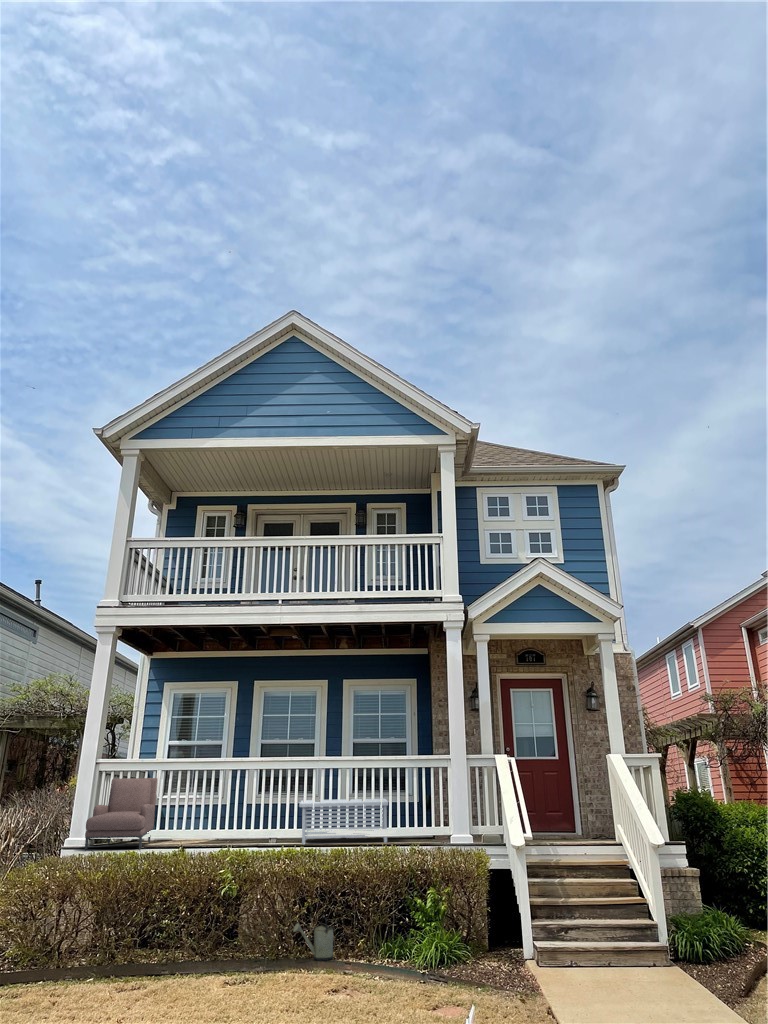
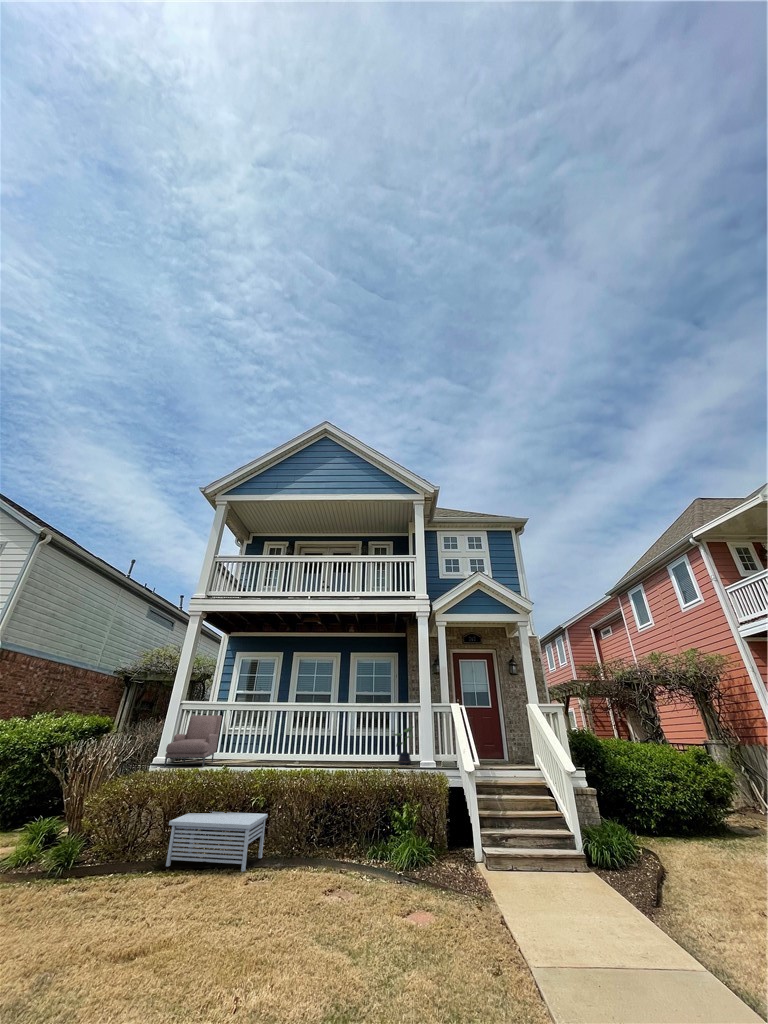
potted plant: none [410,789,441,841] -> present [394,727,413,765]
storage bench: present [299,799,388,844] -> present [166,811,268,871]
watering can: present [293,916,333,961] -> none [304,823,336,861]

